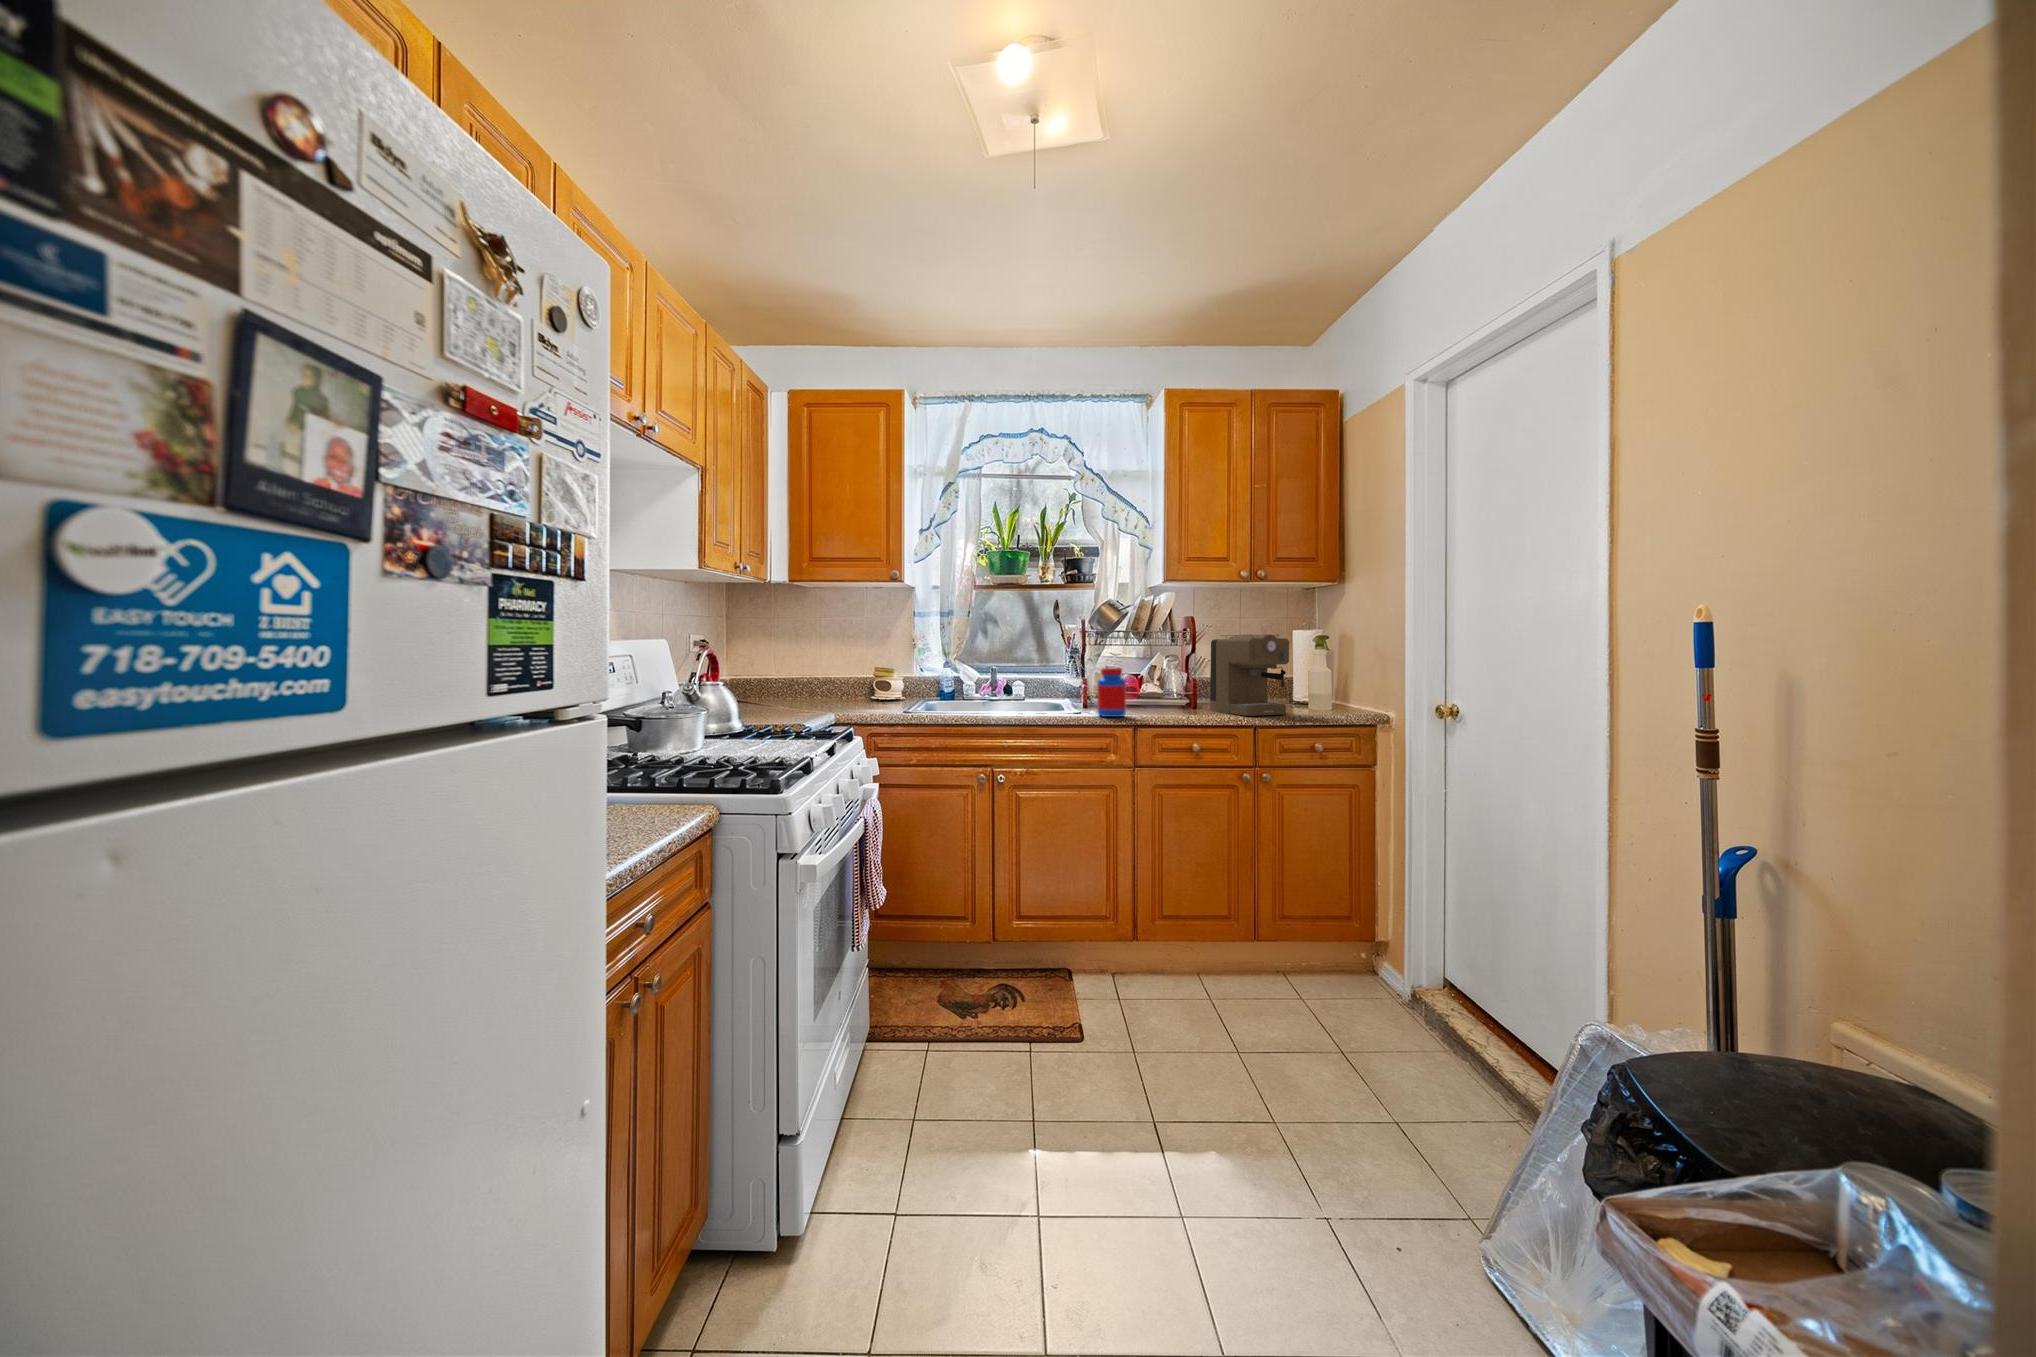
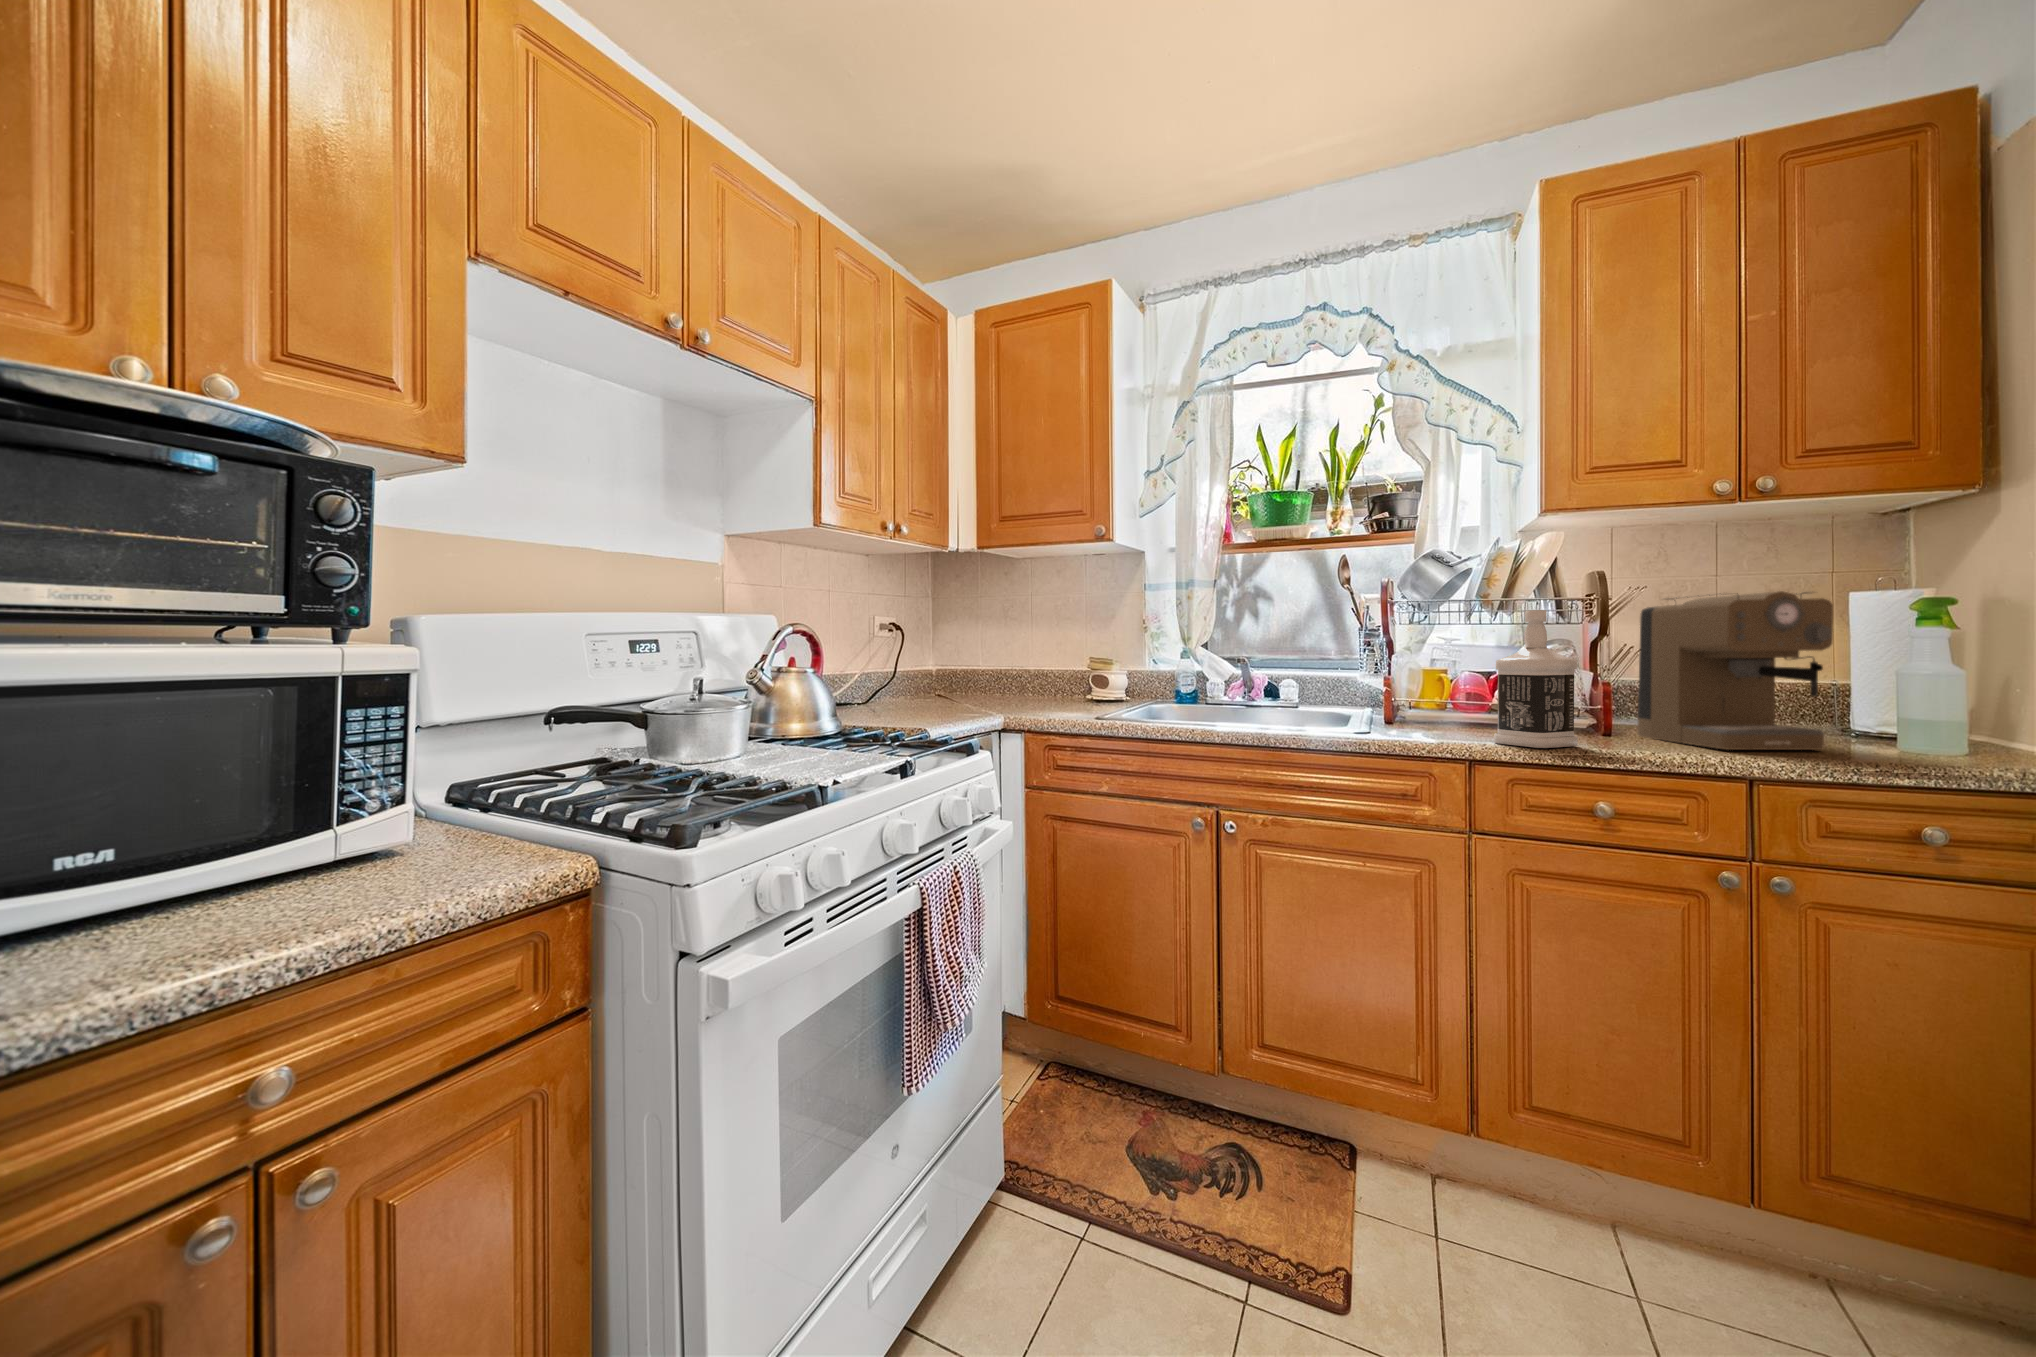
bottle: none [1146,642,1185,719] -> present [1494,610,1578,748]
jar: present [1097,668,1126,717] -> none [1401,658,1454,741]

